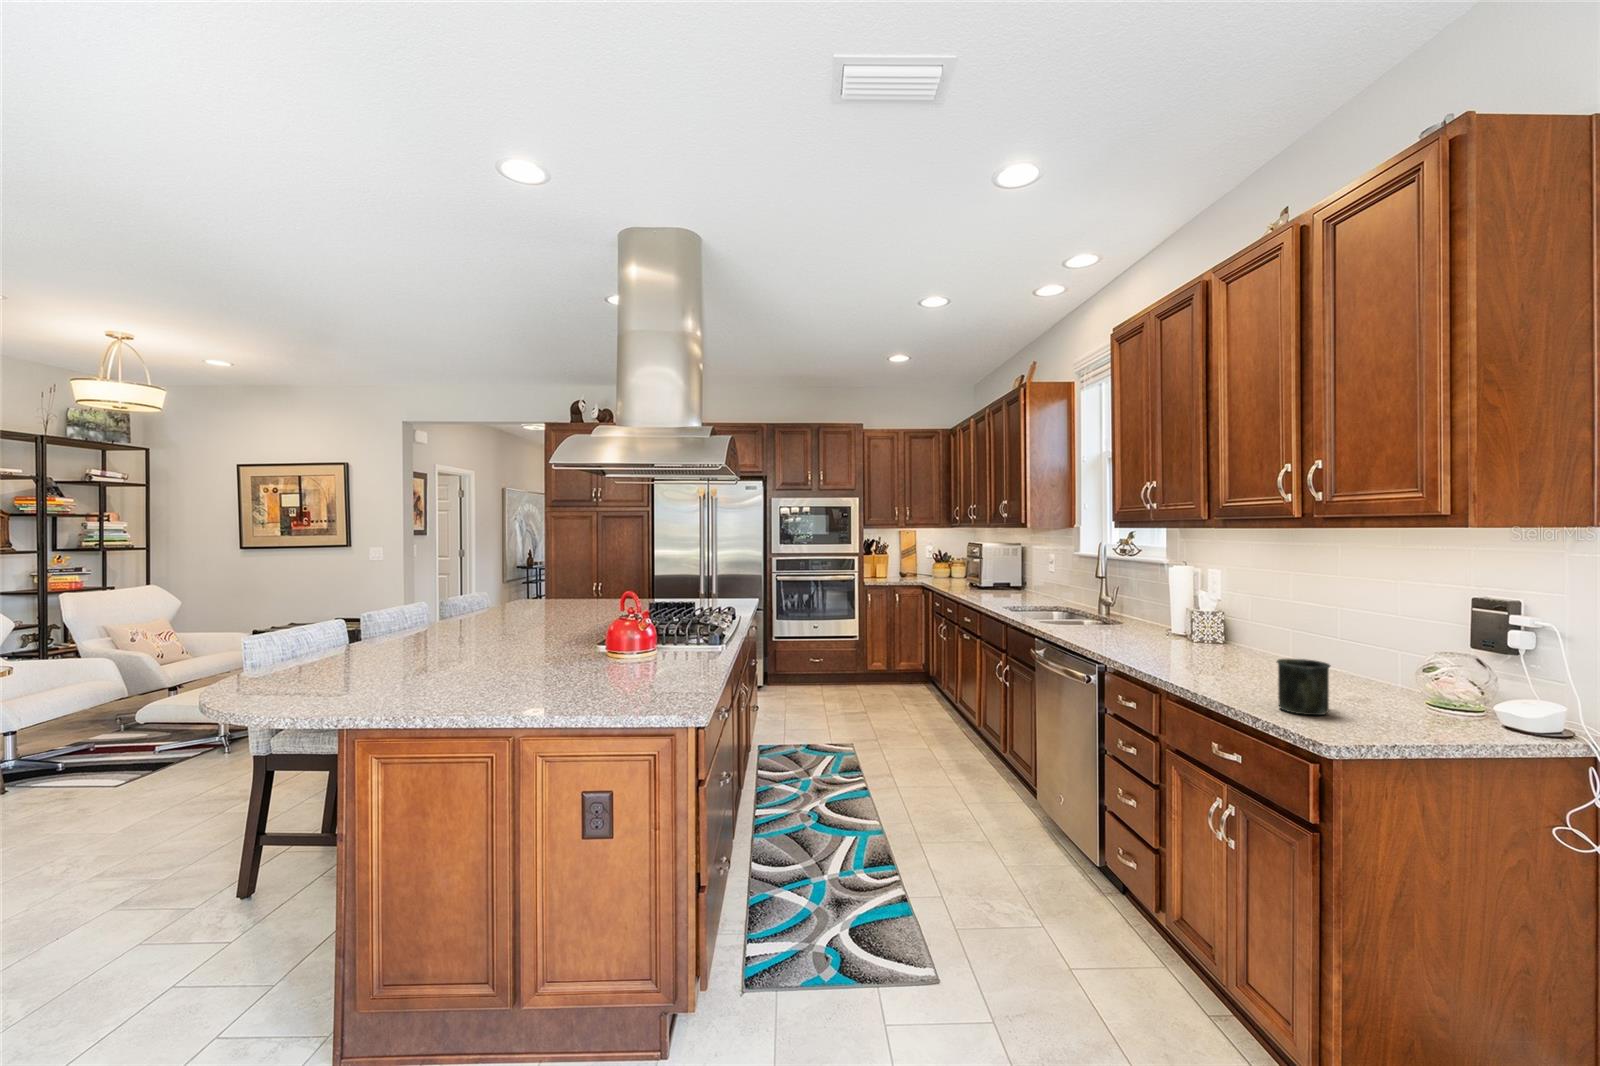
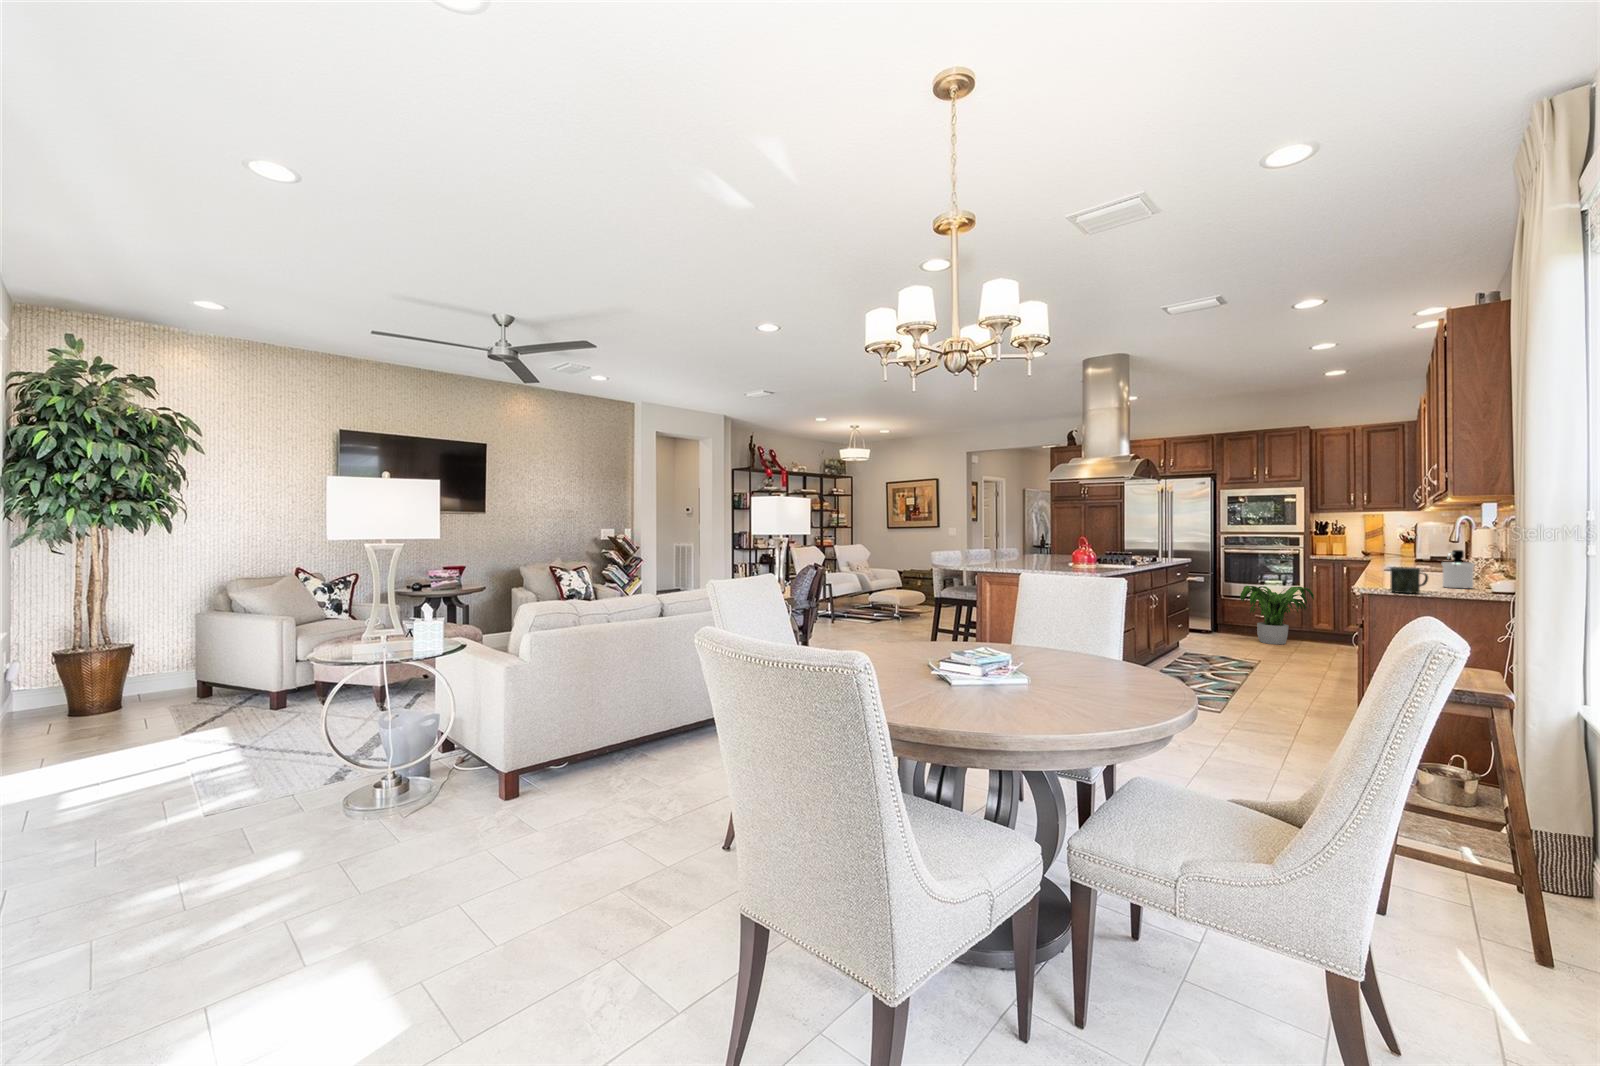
soap dispenser: none [1217,605,1260,669] -> present [1442,550,1474,588]
potted plant: none [797,621,874,699] -> present [1240,586,1314,644]

